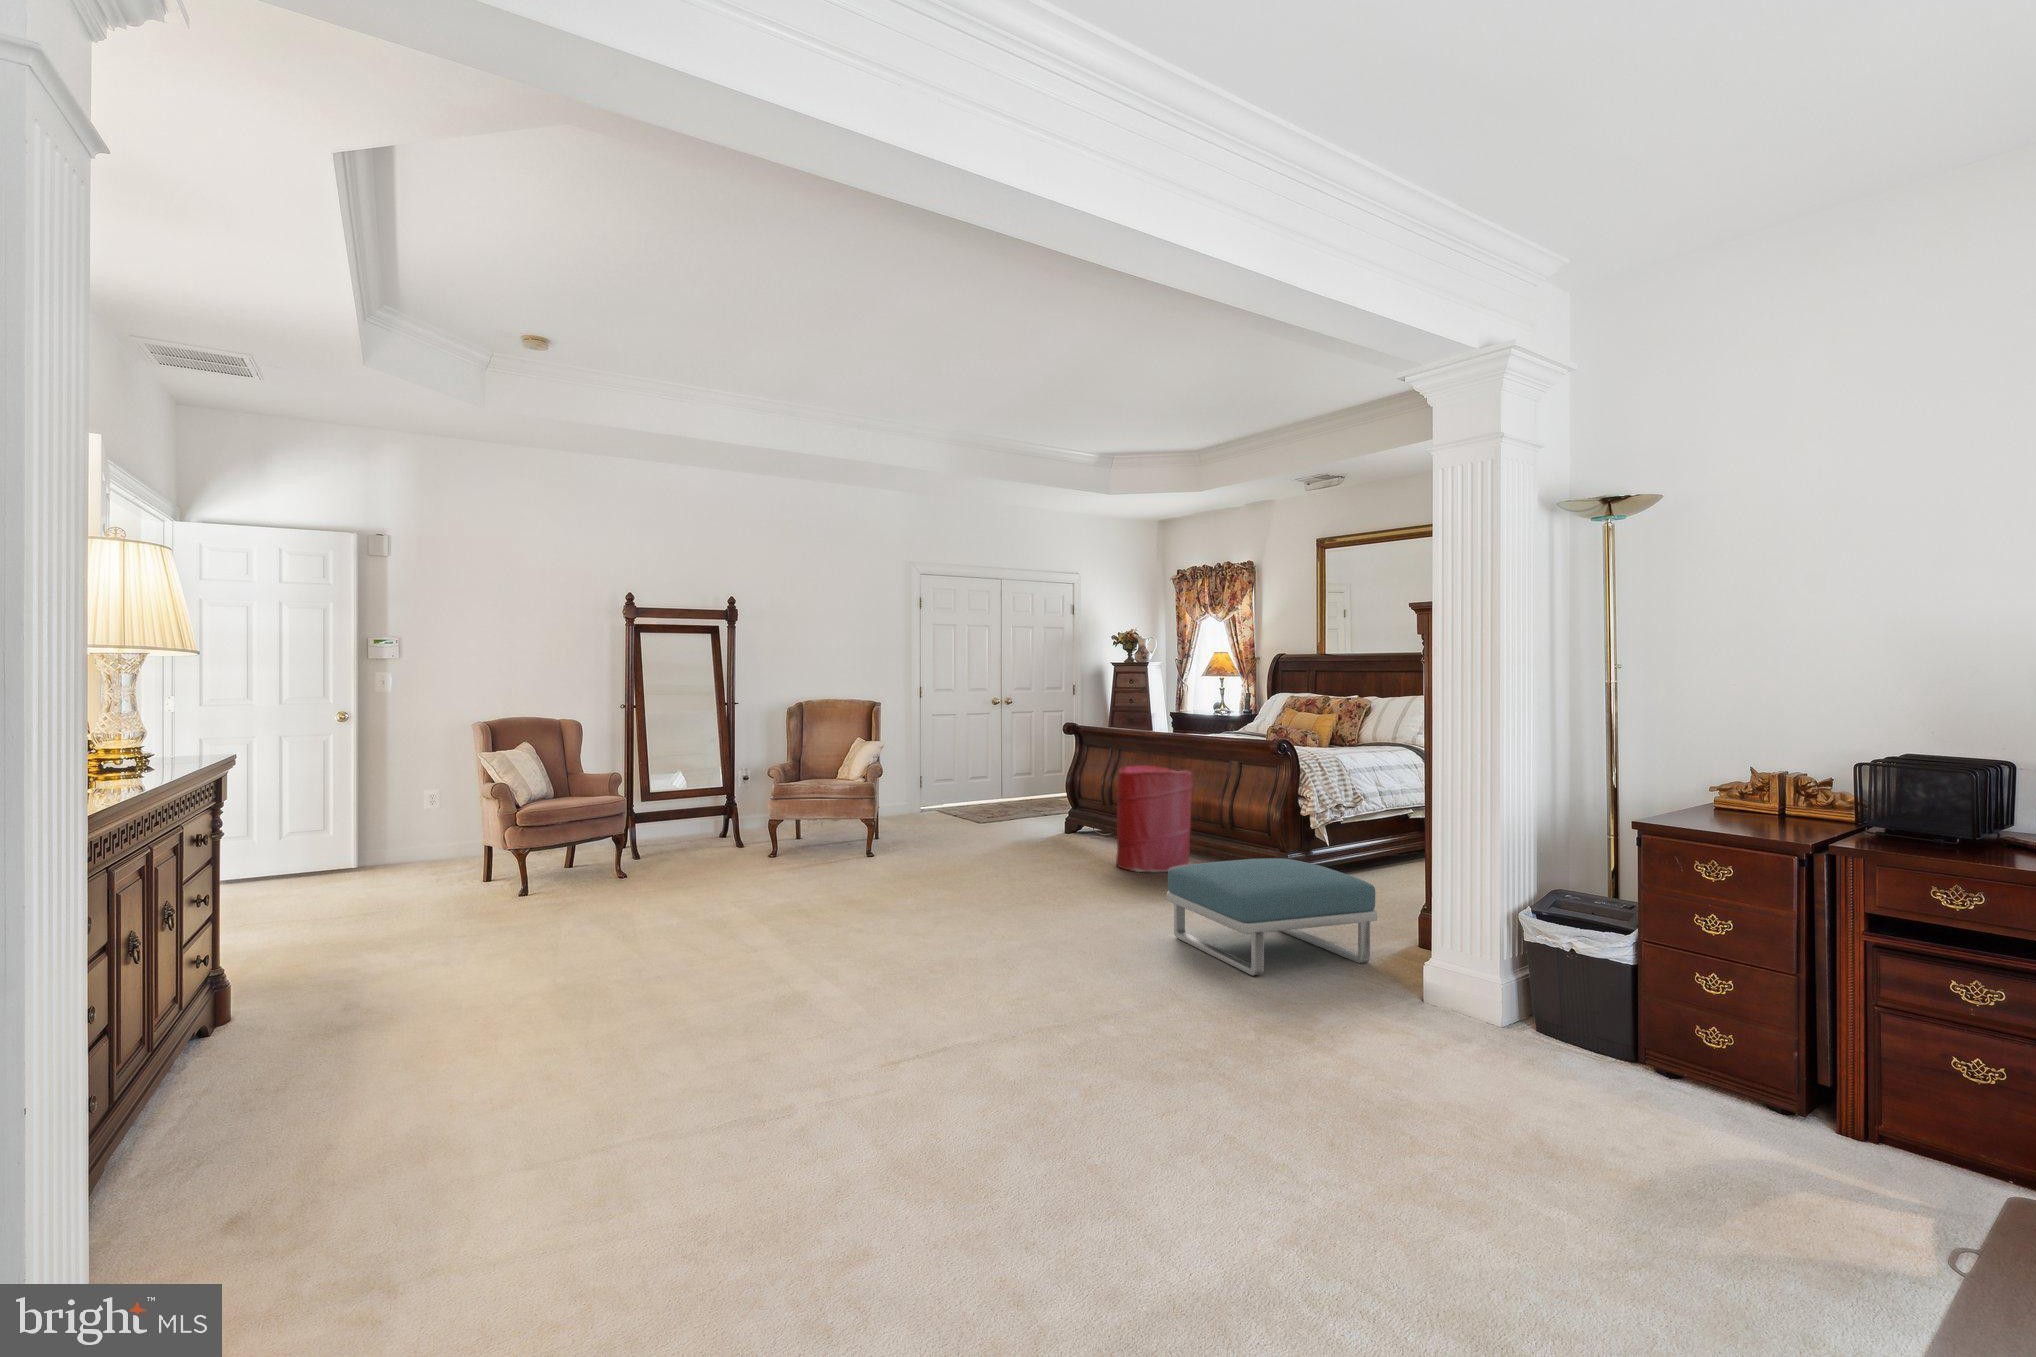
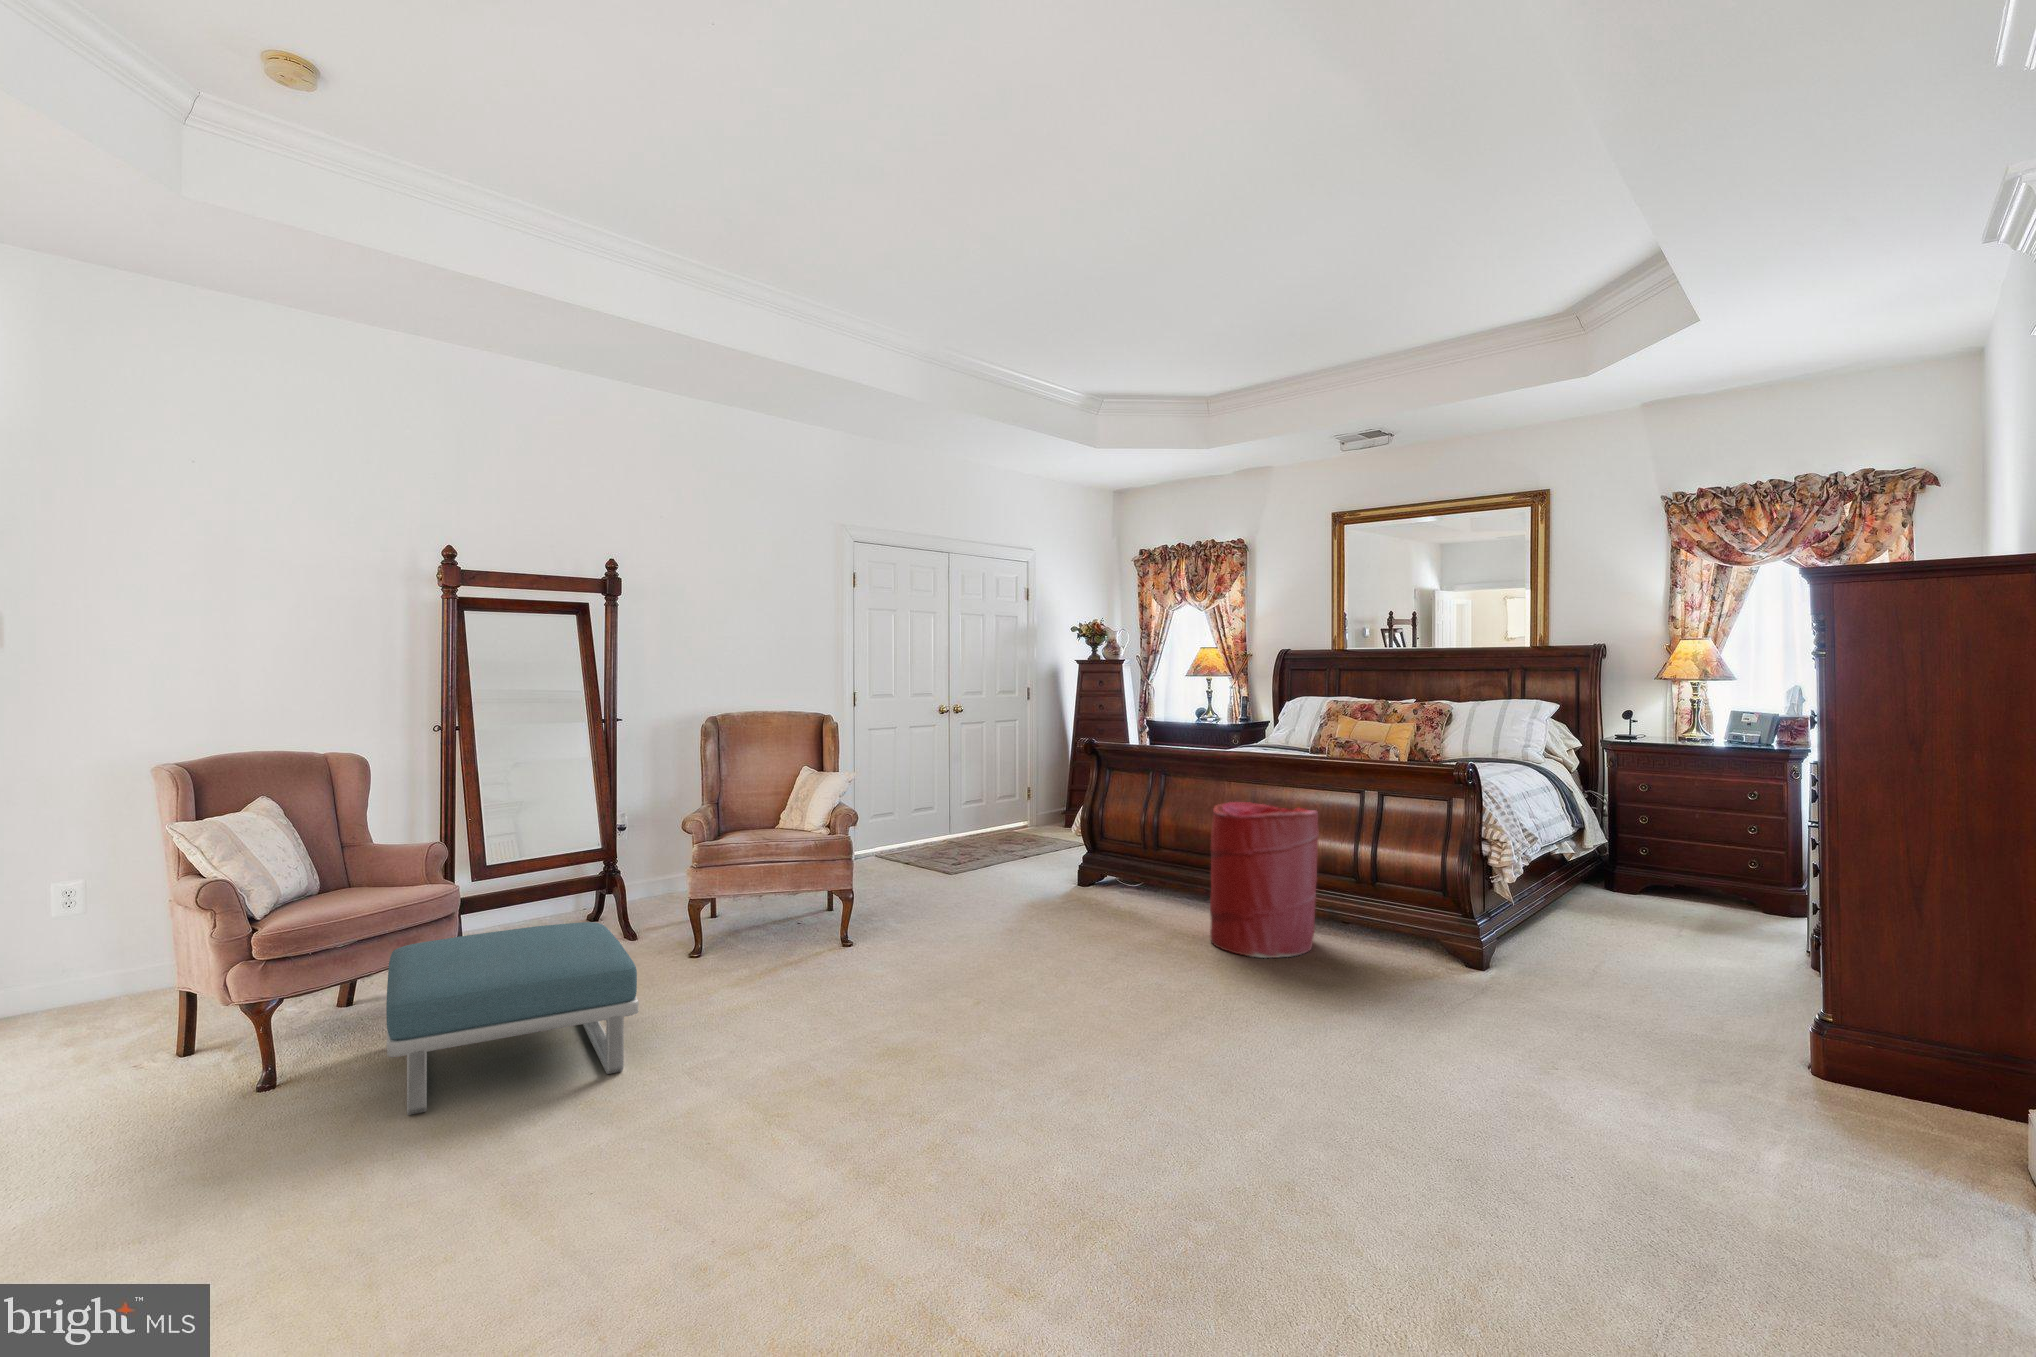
footstool: present [1167,858,1377,976] -> present [386,922,639,1115]

